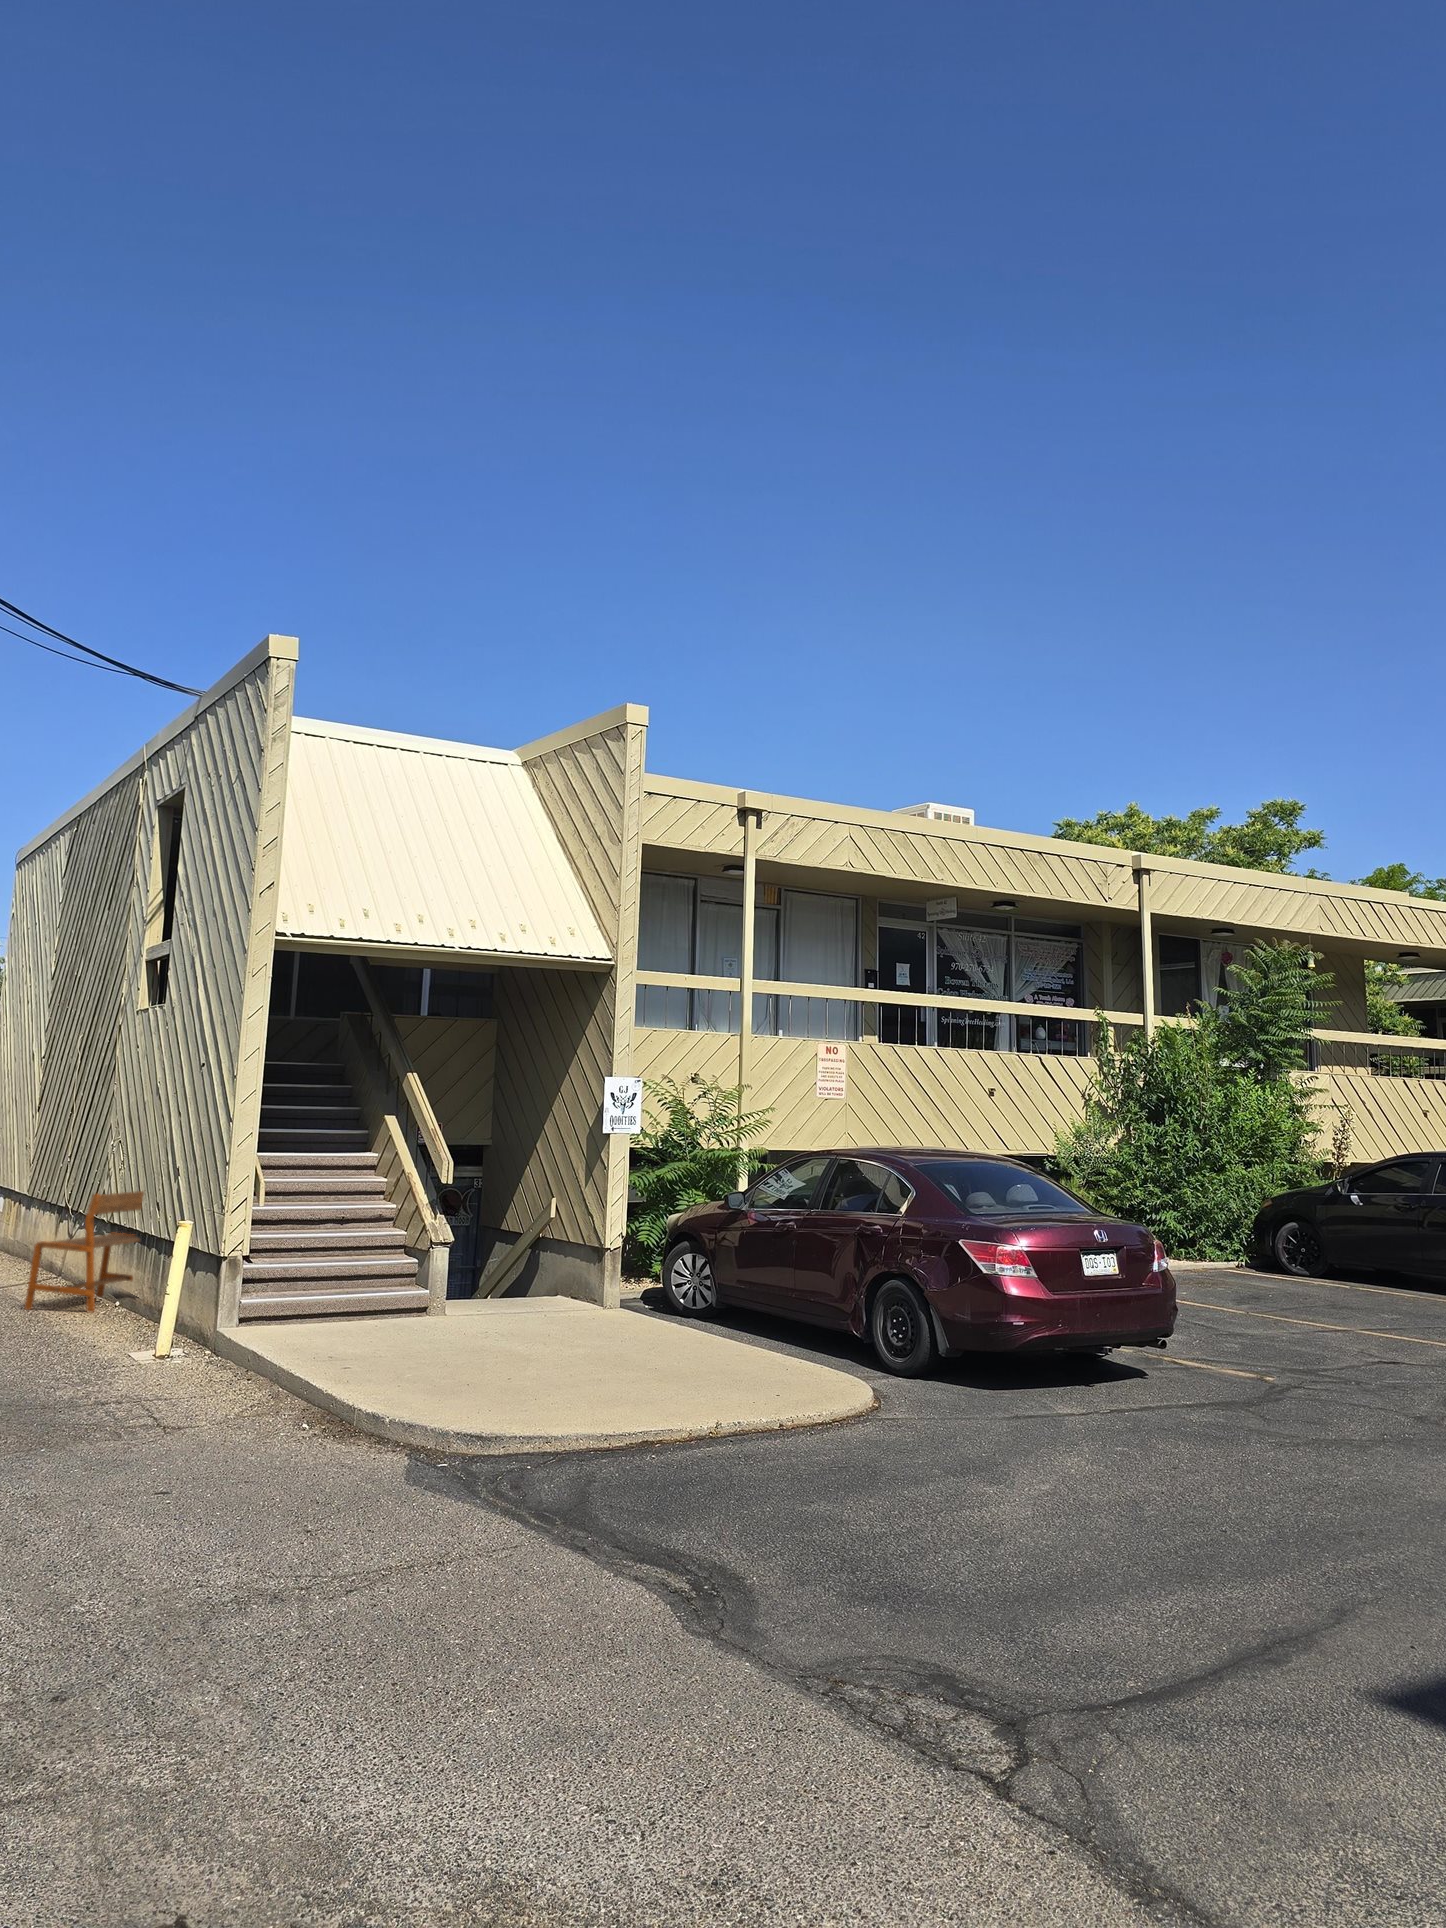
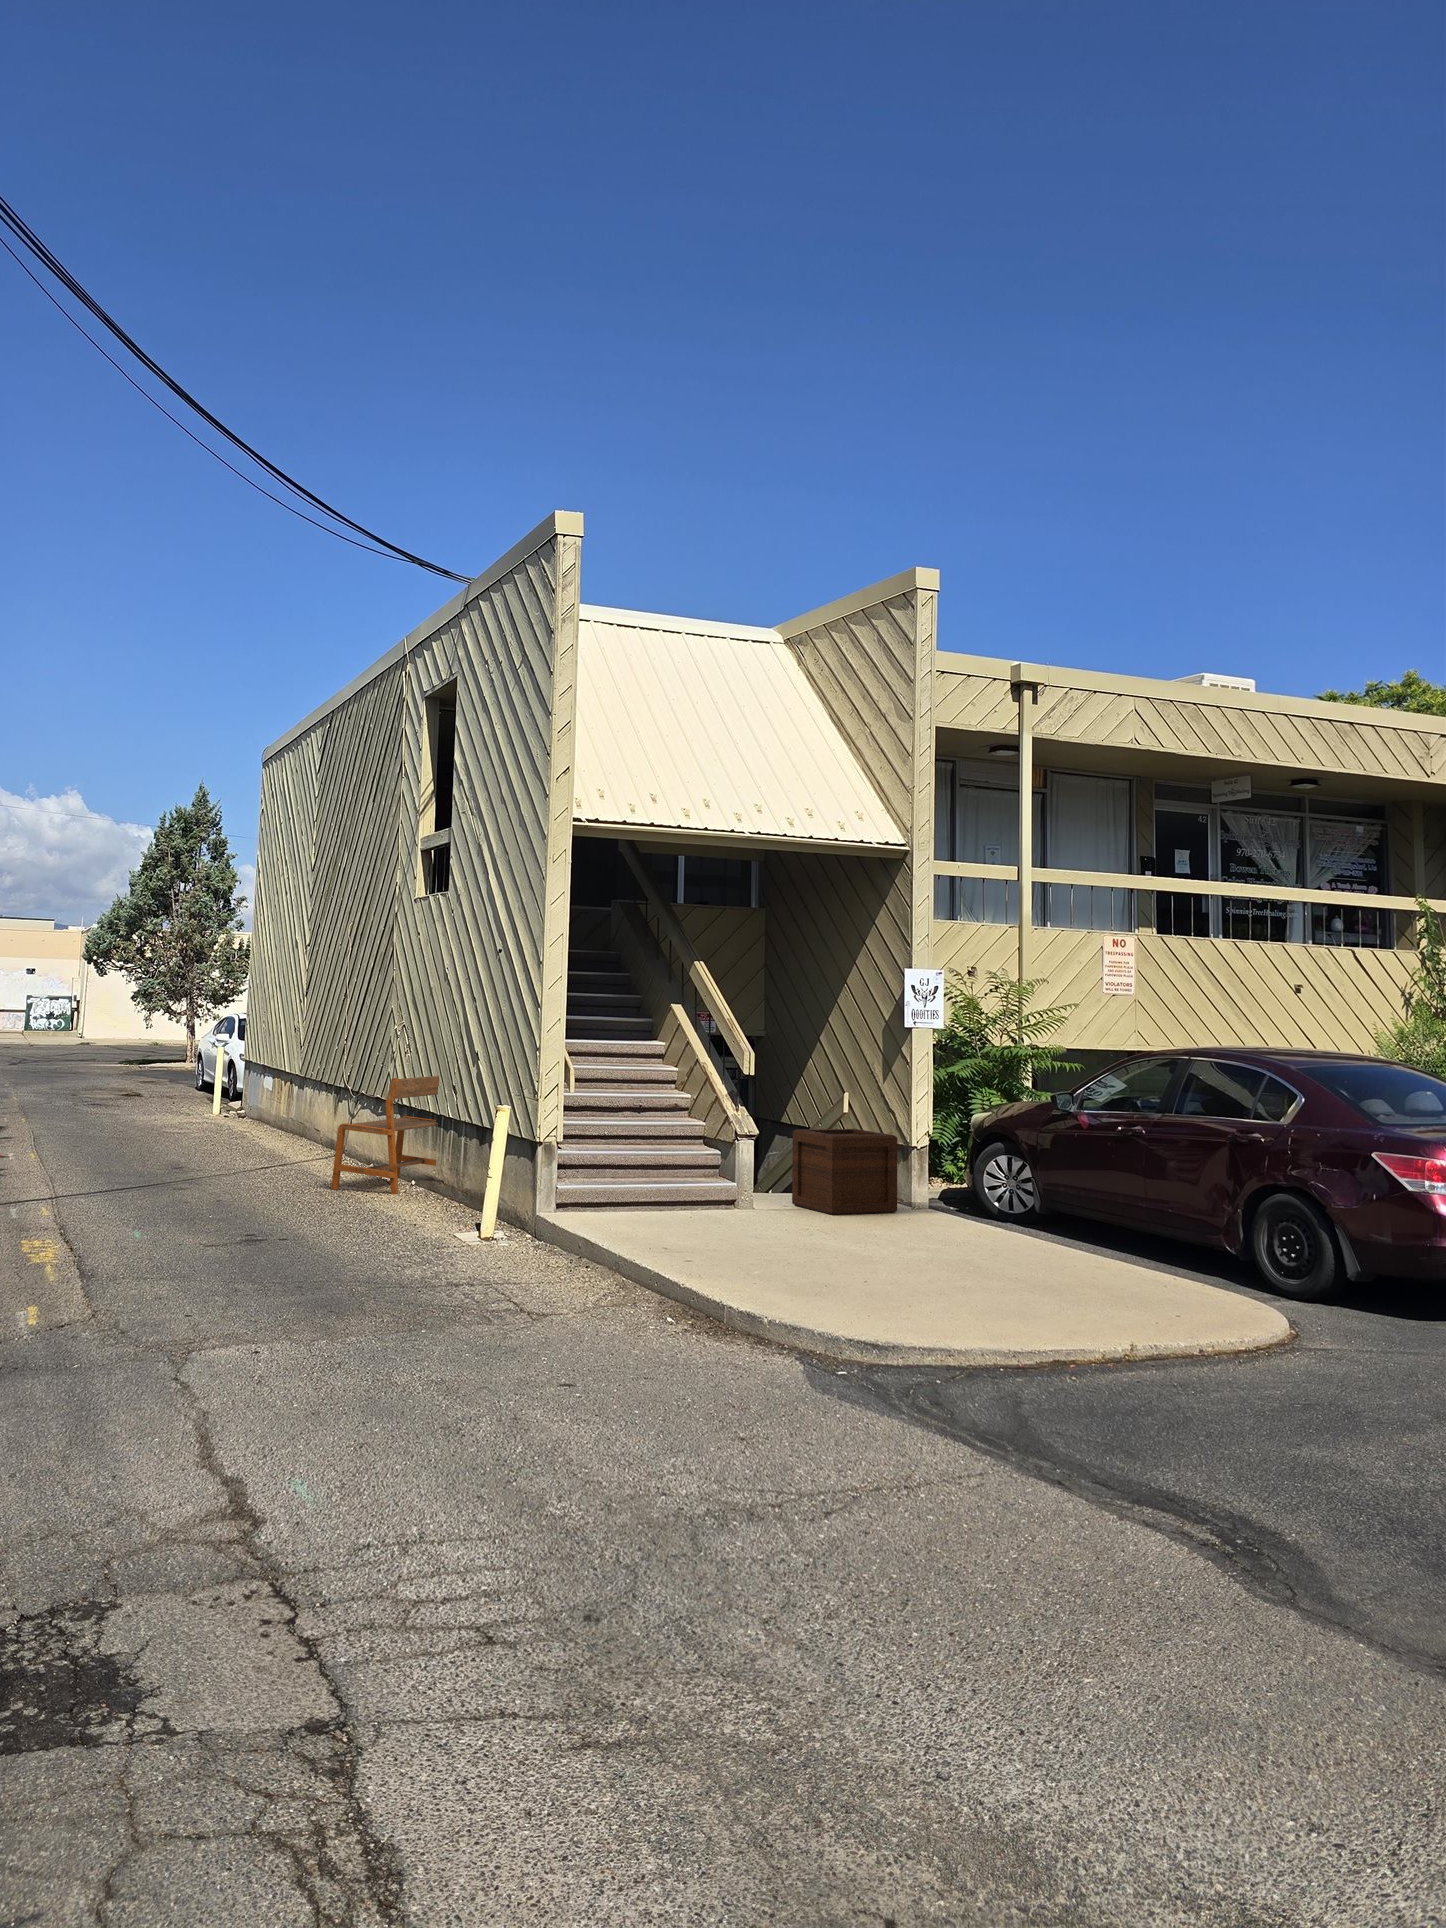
wooden crate: none [493,1234,594,1319] -> present [792,1129,897,1215]

